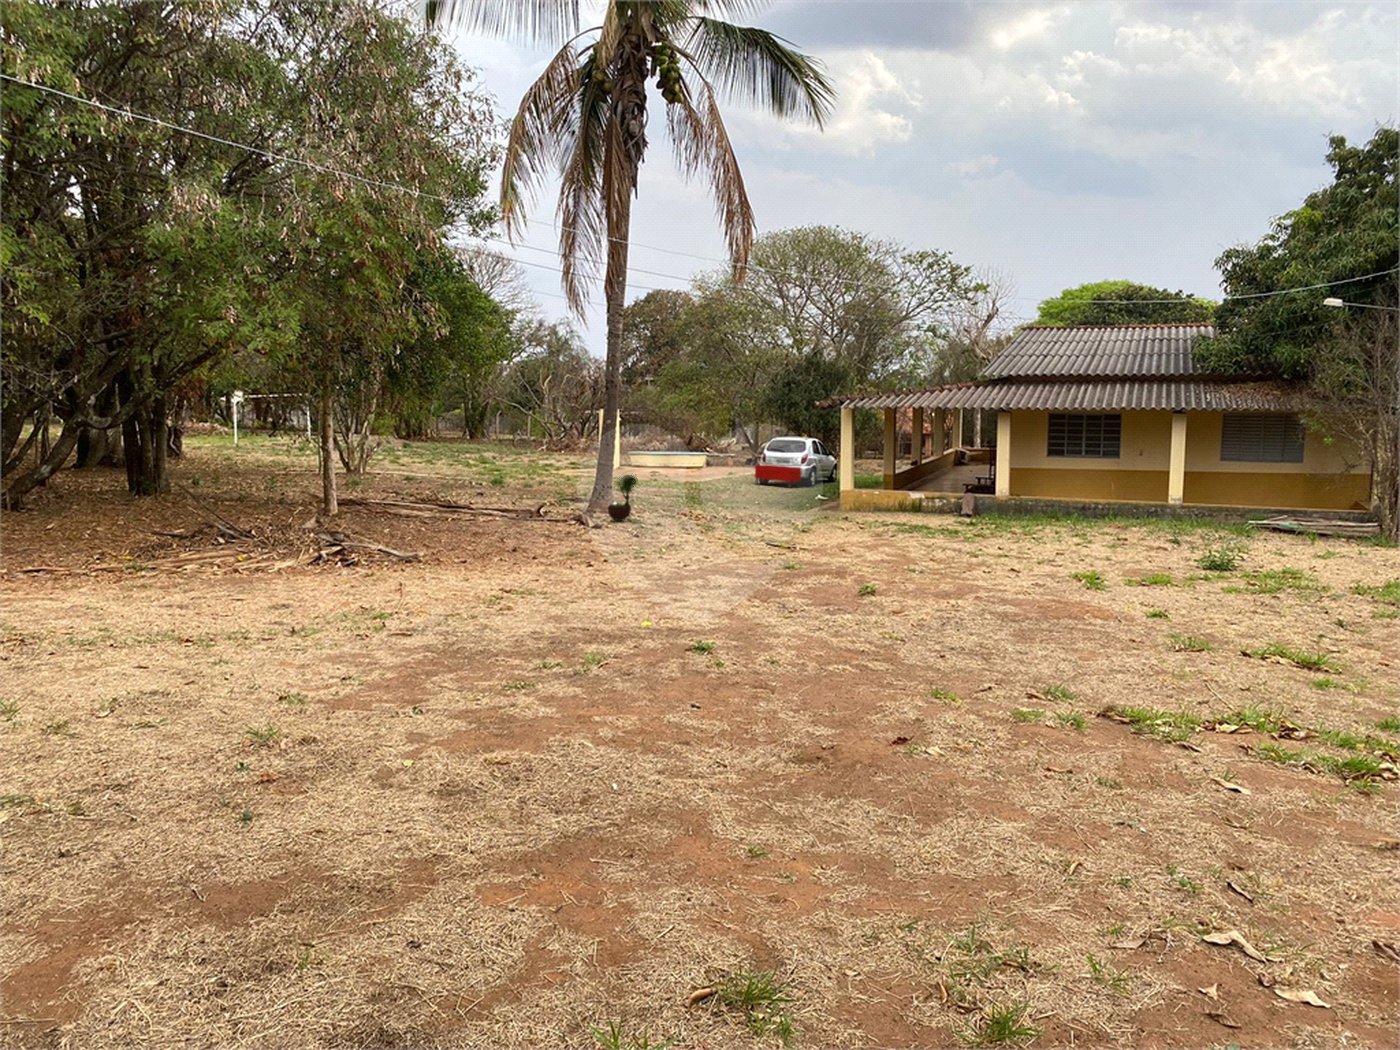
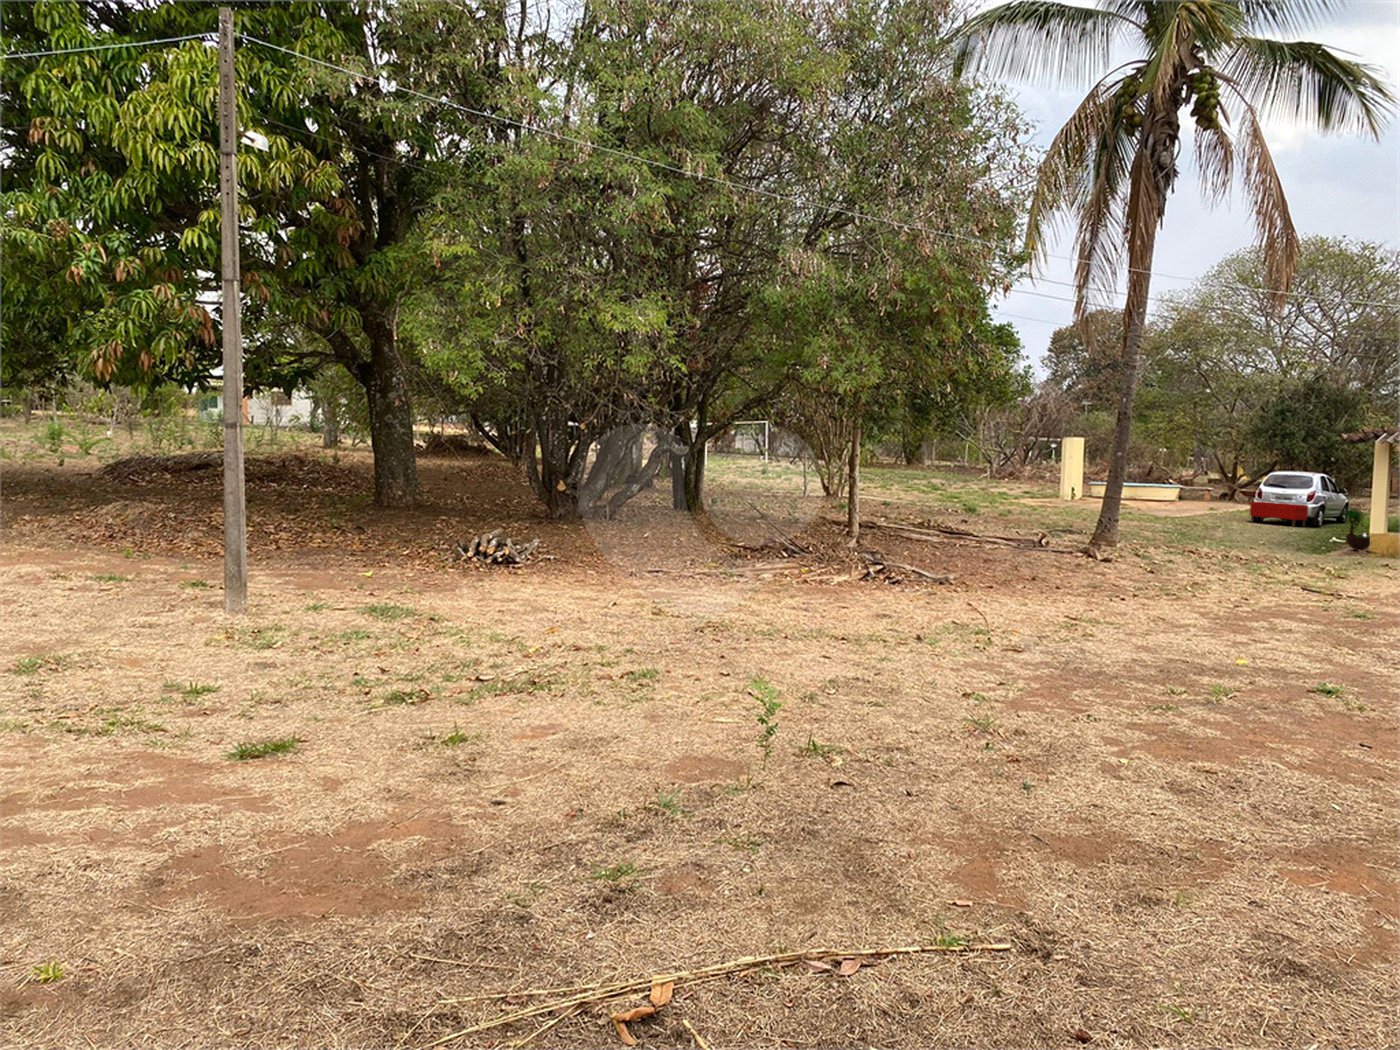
potted tree: present [608,475,638,521] -> present [1342,506,1372,550]

